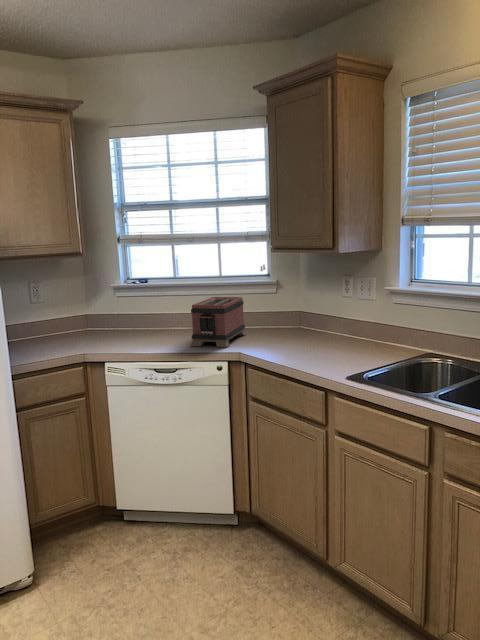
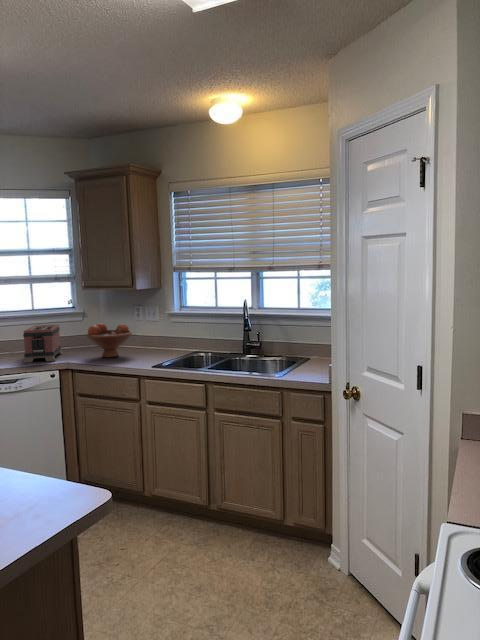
fruit bowl: none [268,299,332,349] -> present [86,323,132,357]

